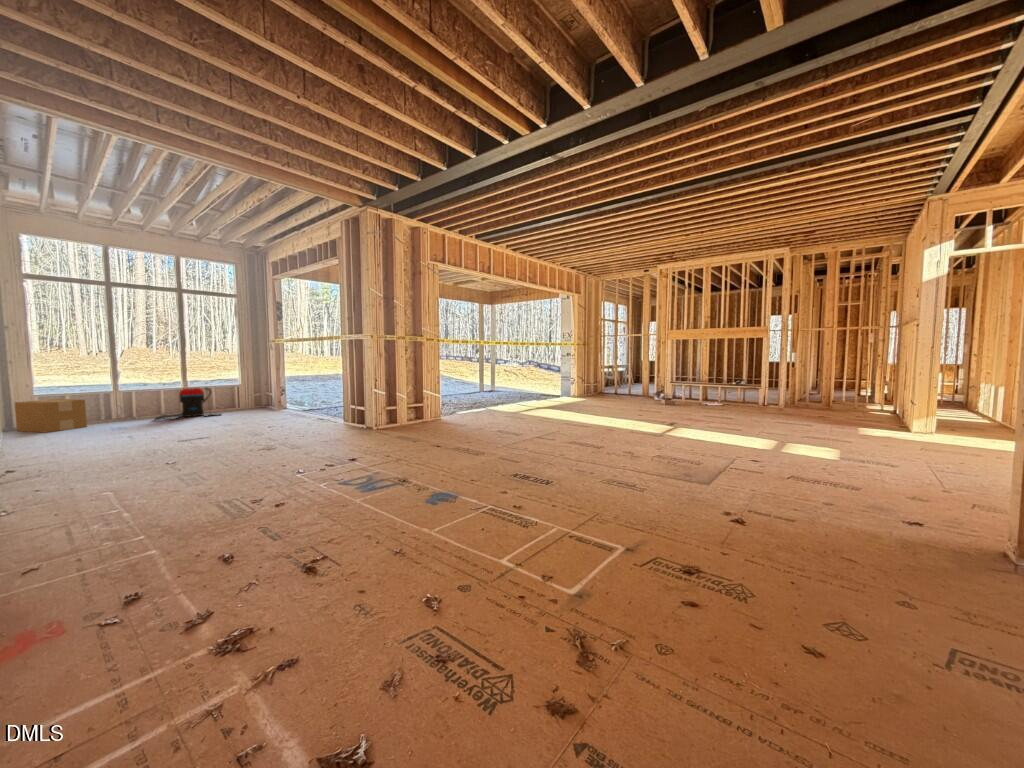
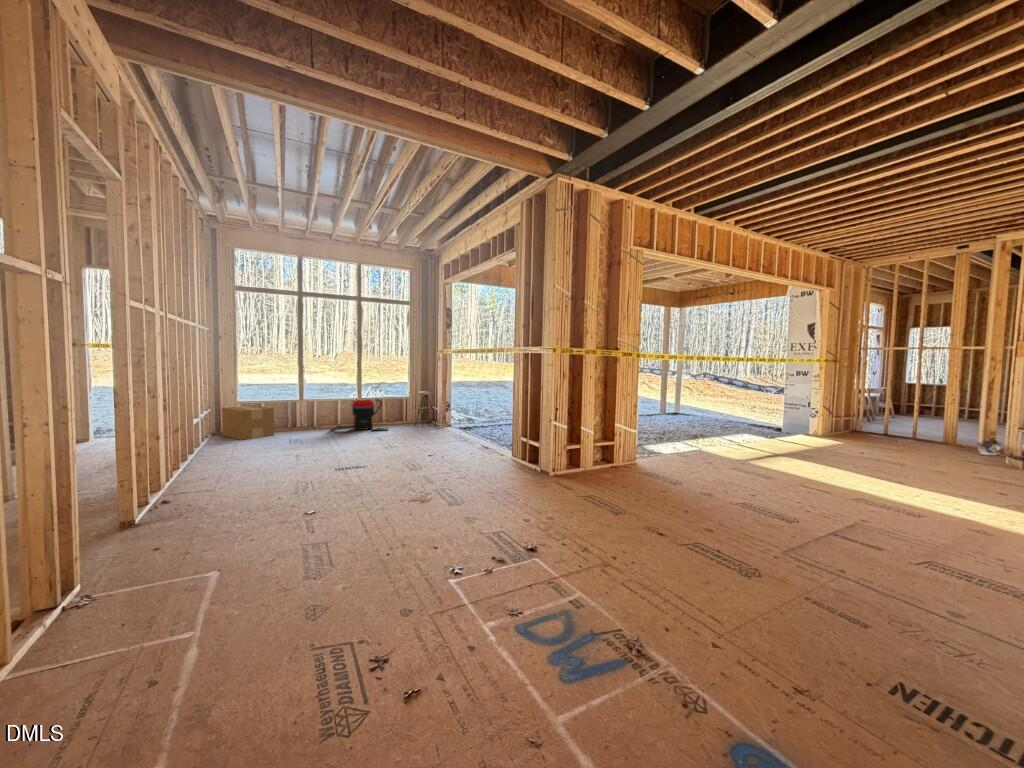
stool: none [238,373,277,412] -> present [415,386,436,426]

